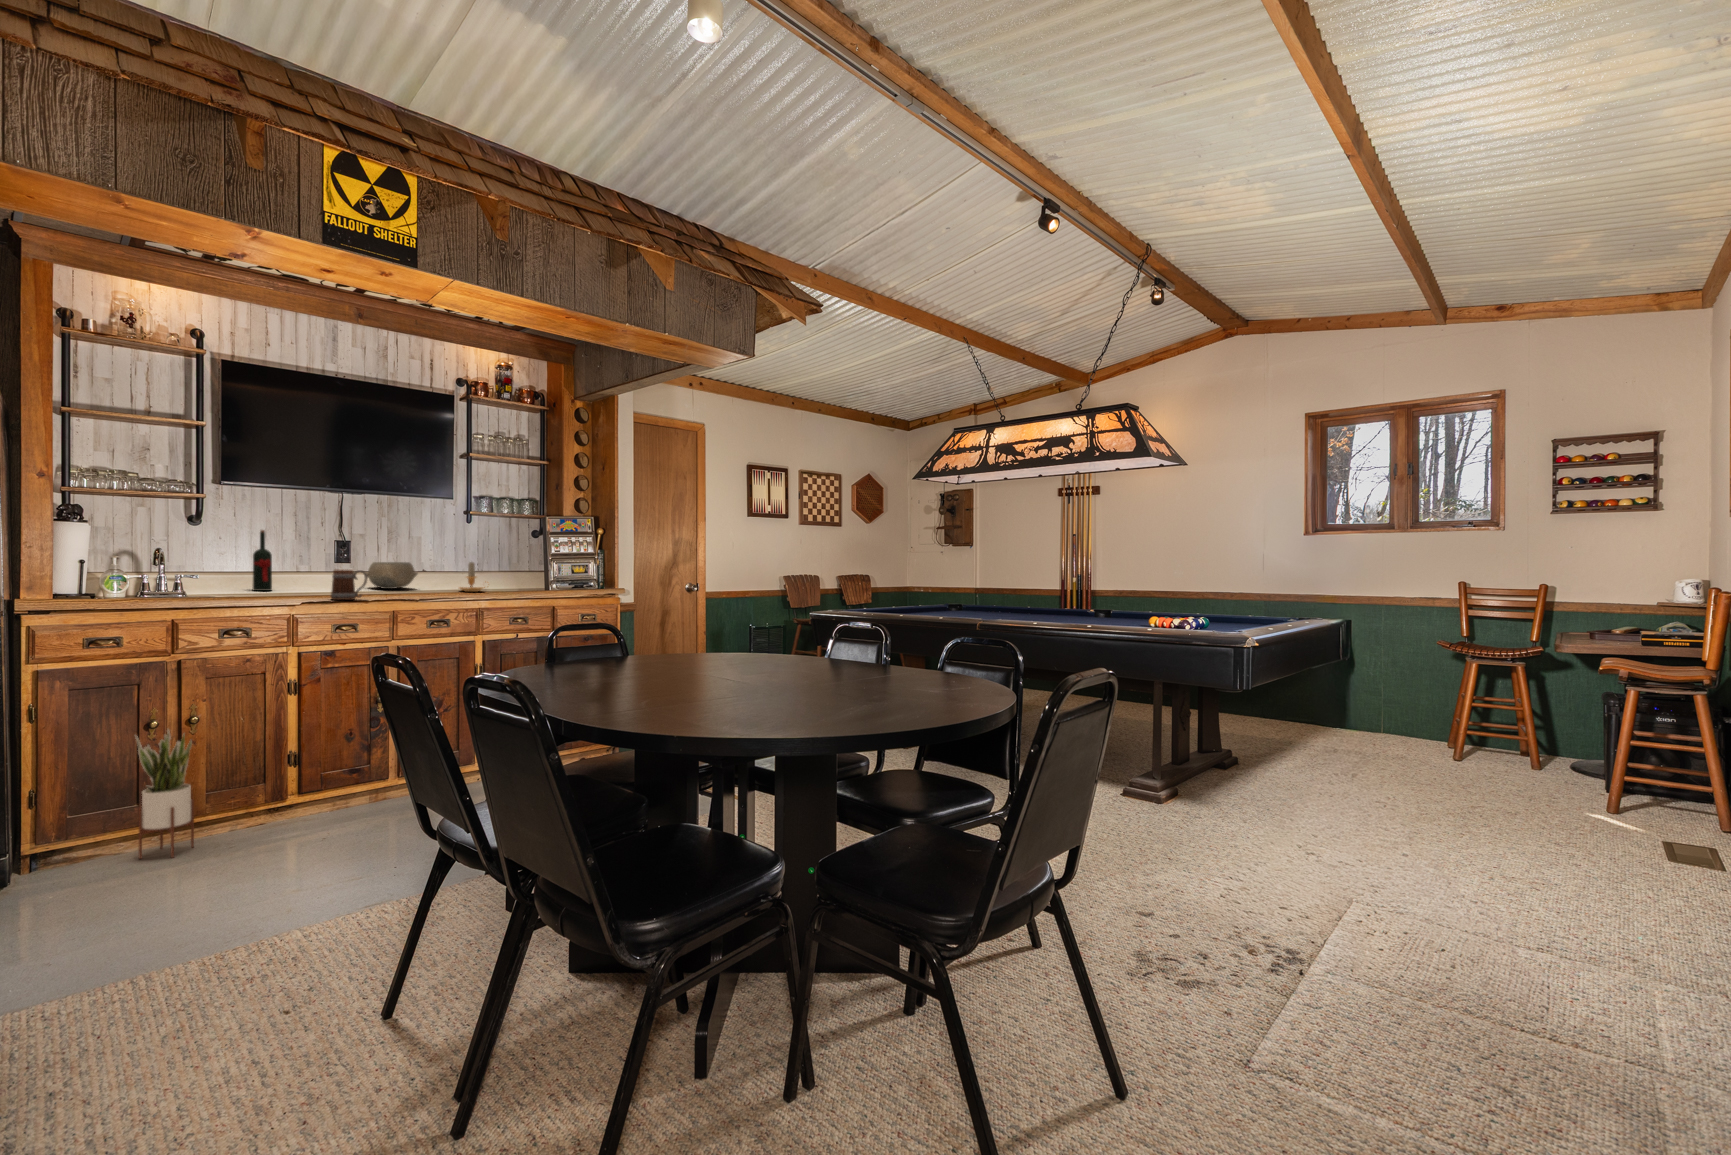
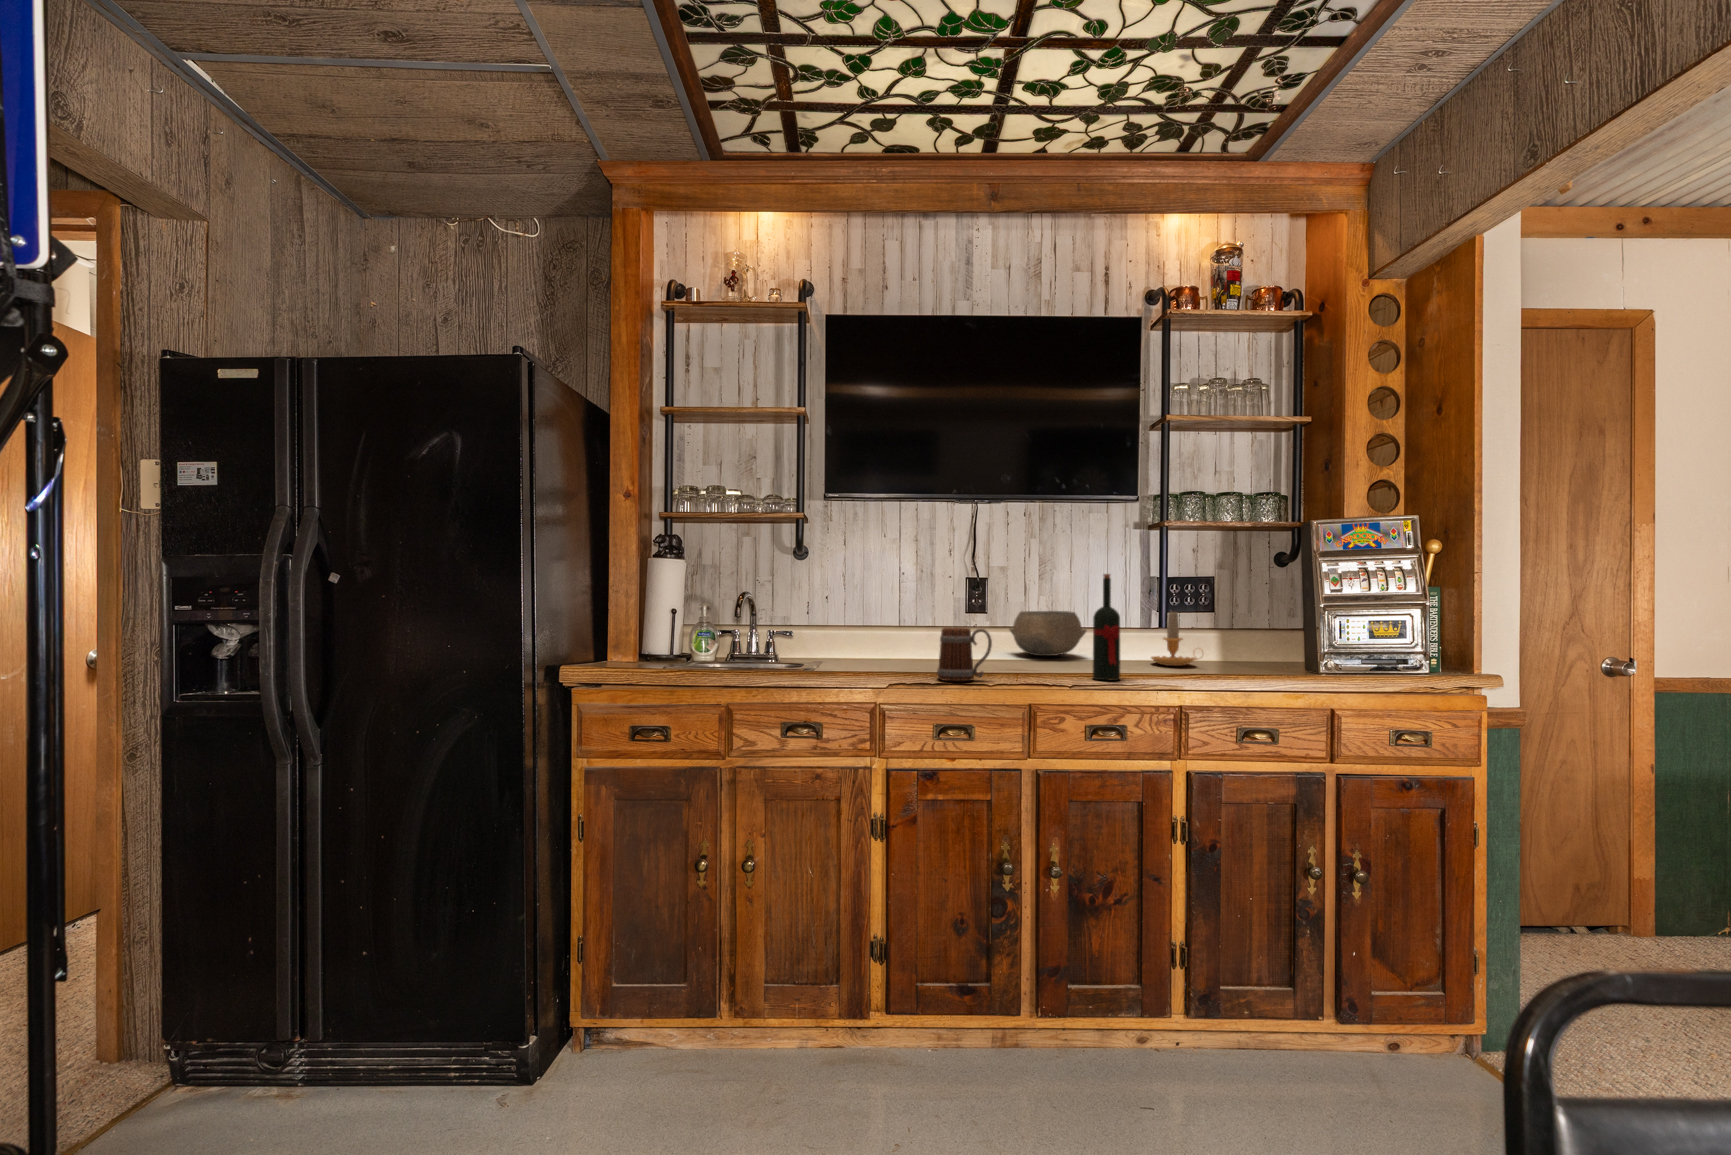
wine bottle: present [253,530,272,591] -> present [1093,574,1120,680]
potted plant: present [135,729,194,859] -> none [653,883,735,1103]

